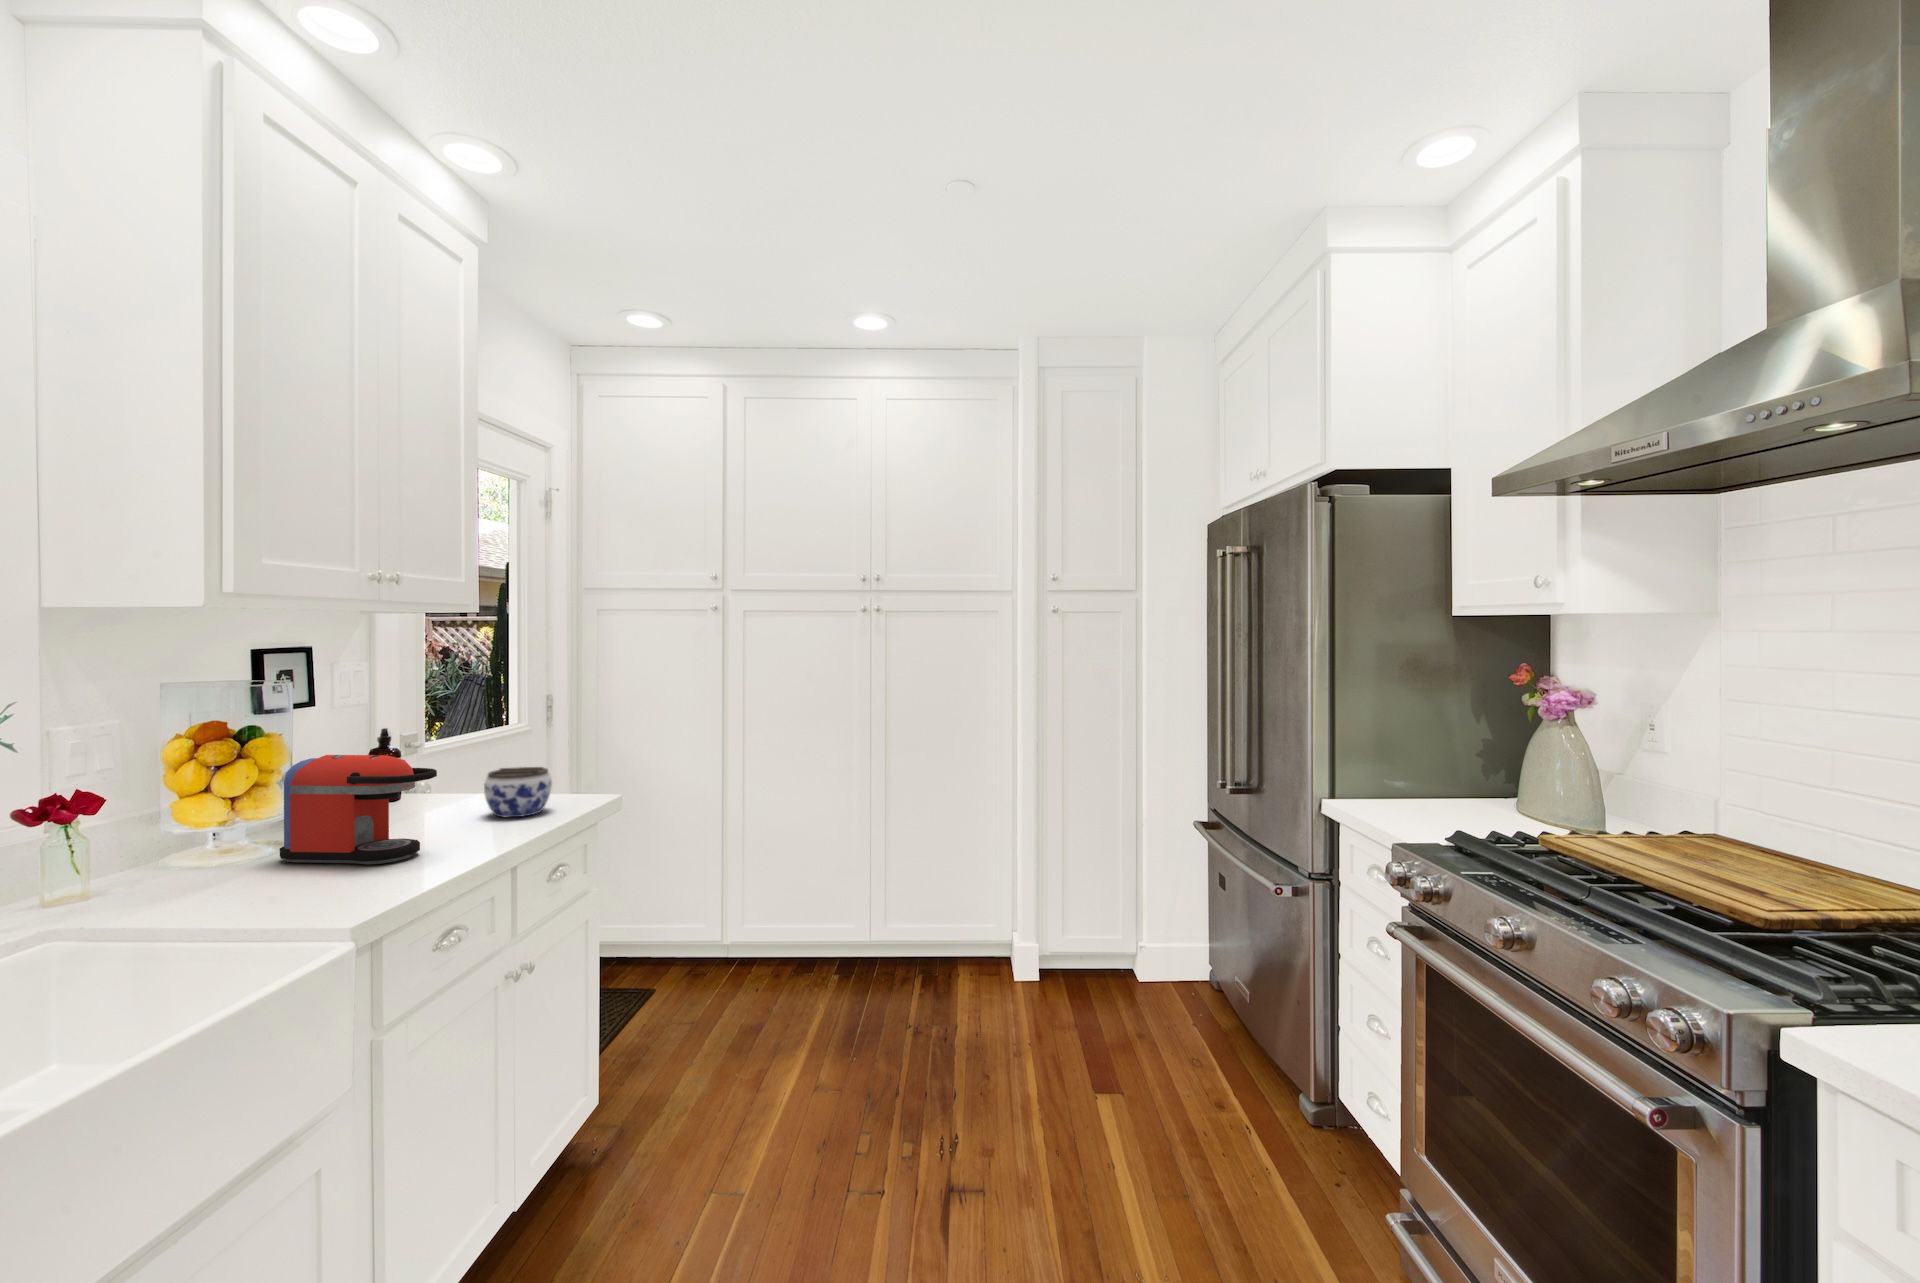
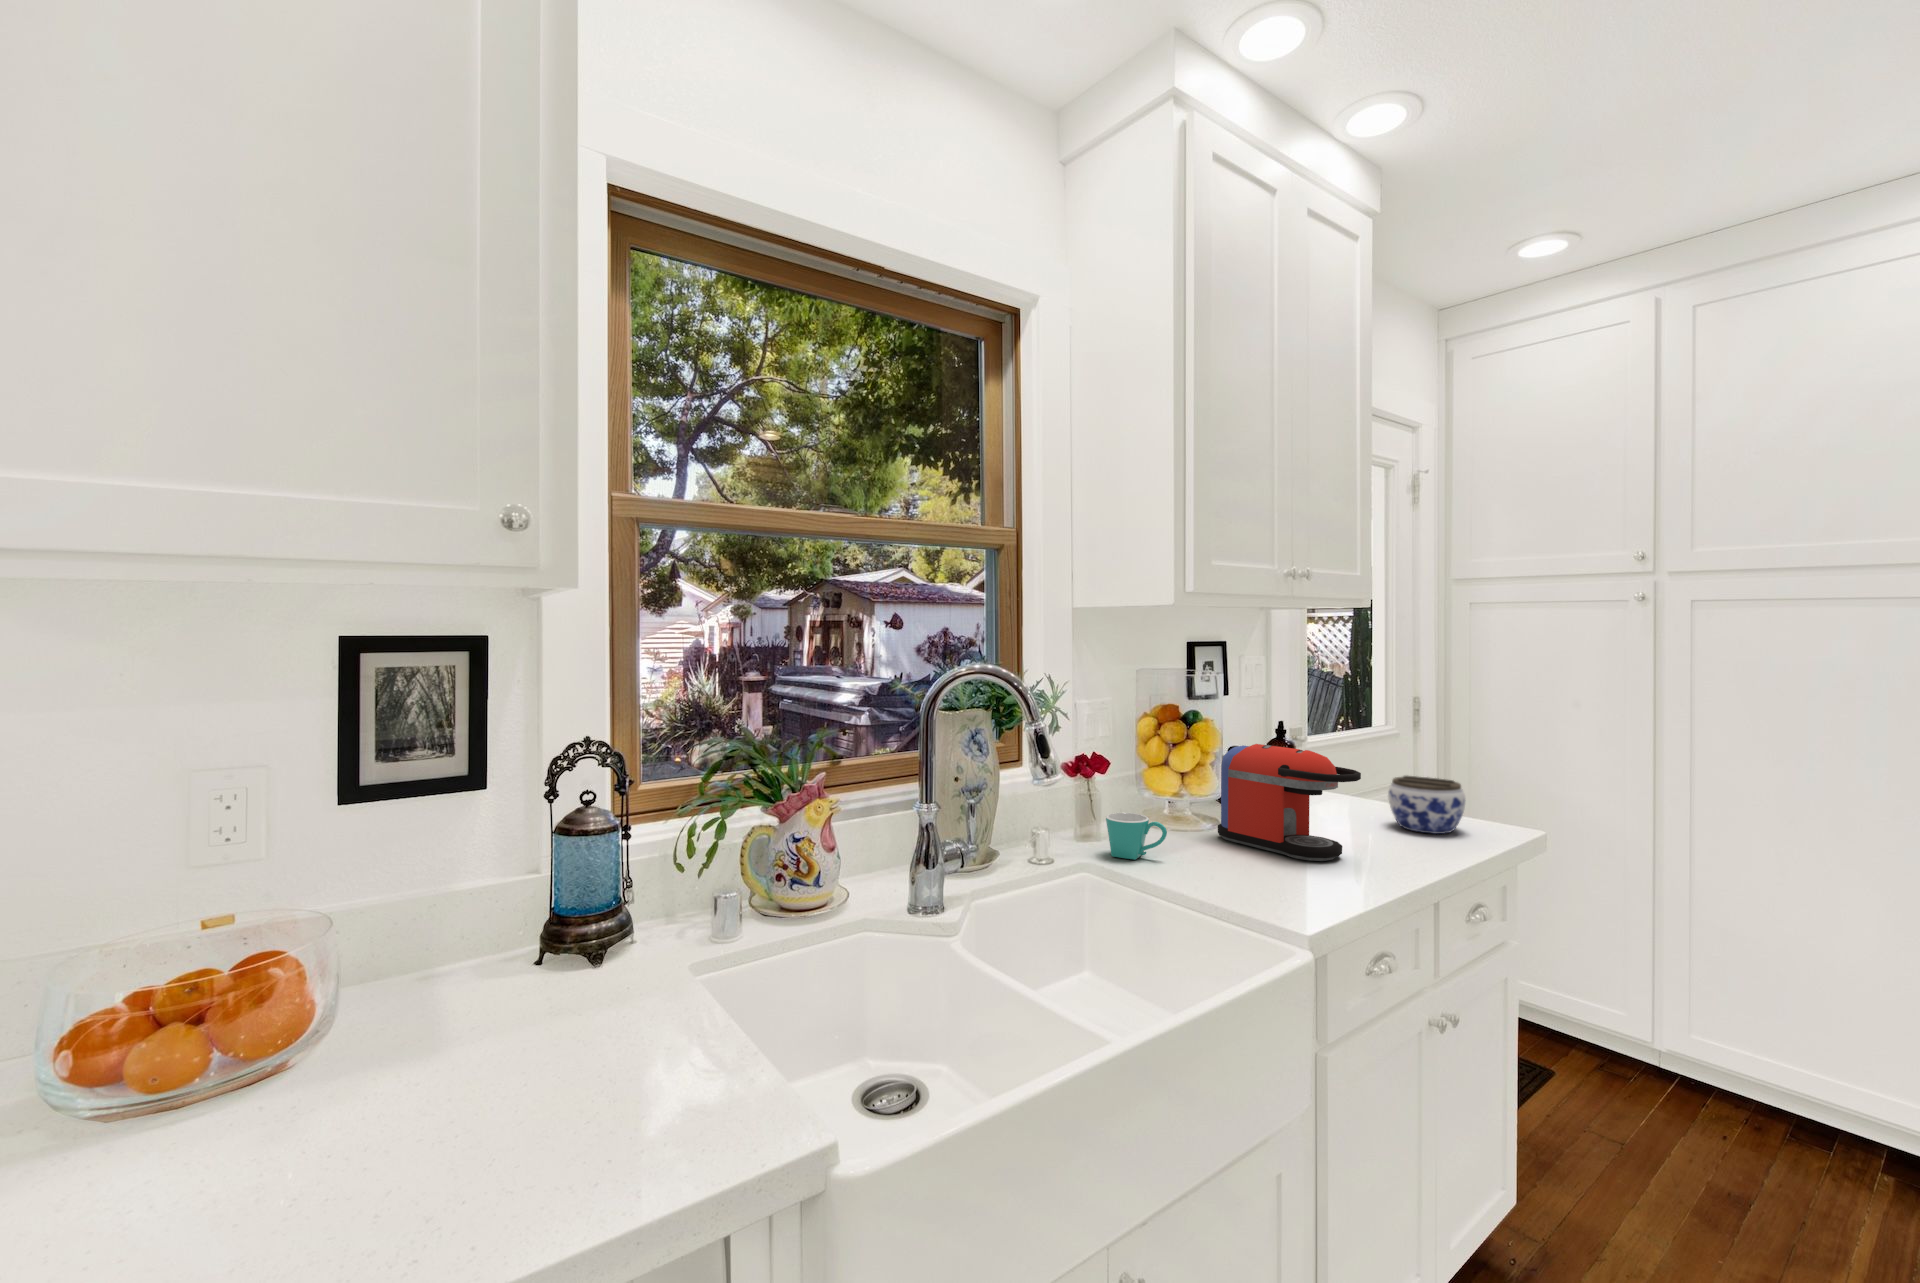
mug: none [96,854,194,911] -> present [1106,813,1167,859]

